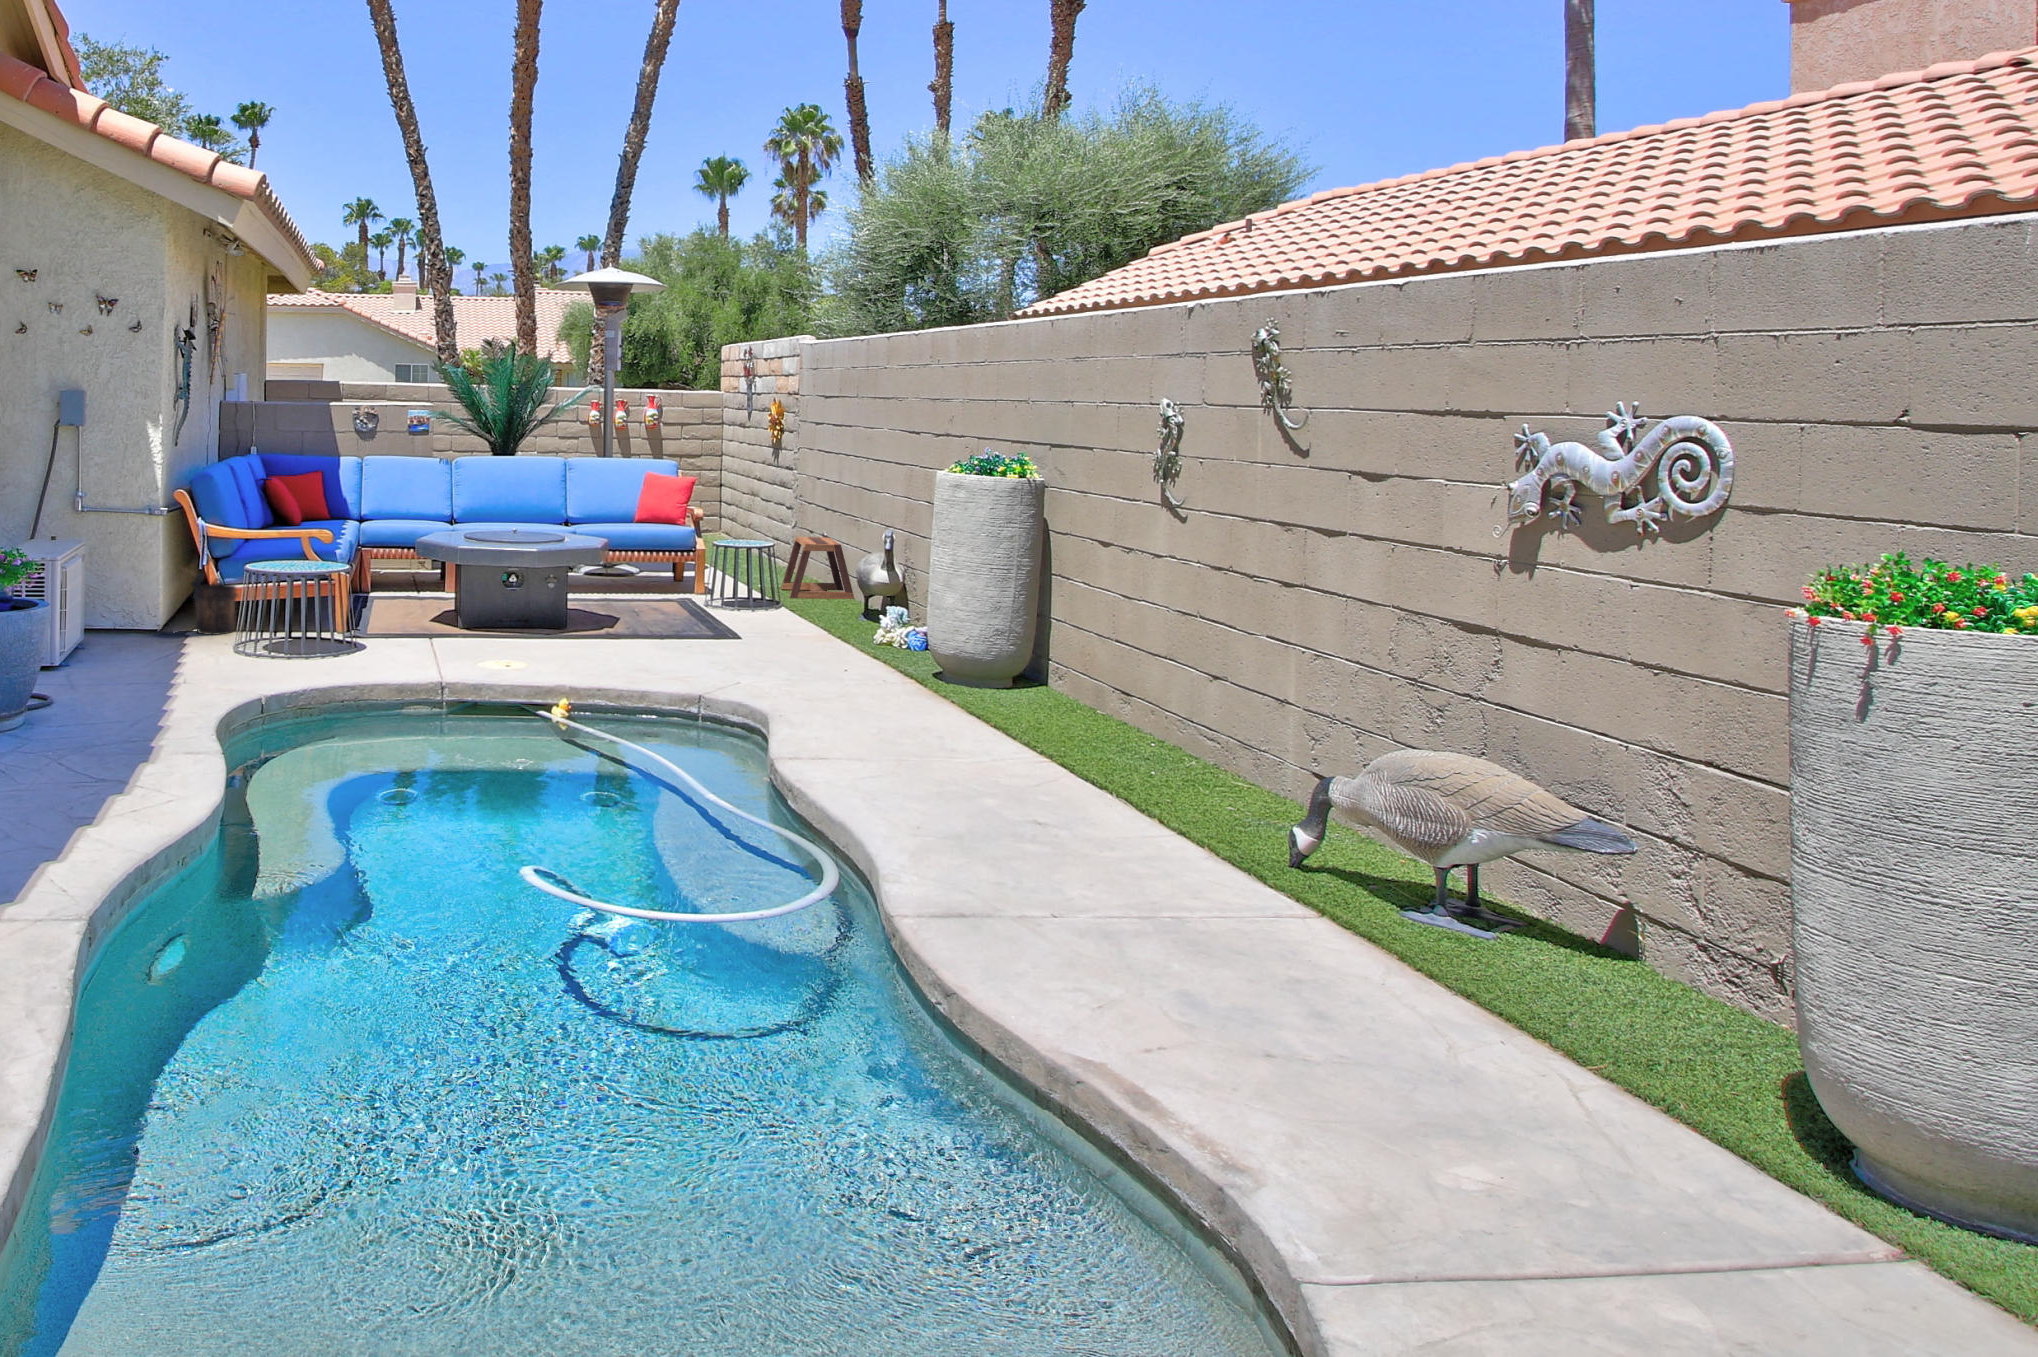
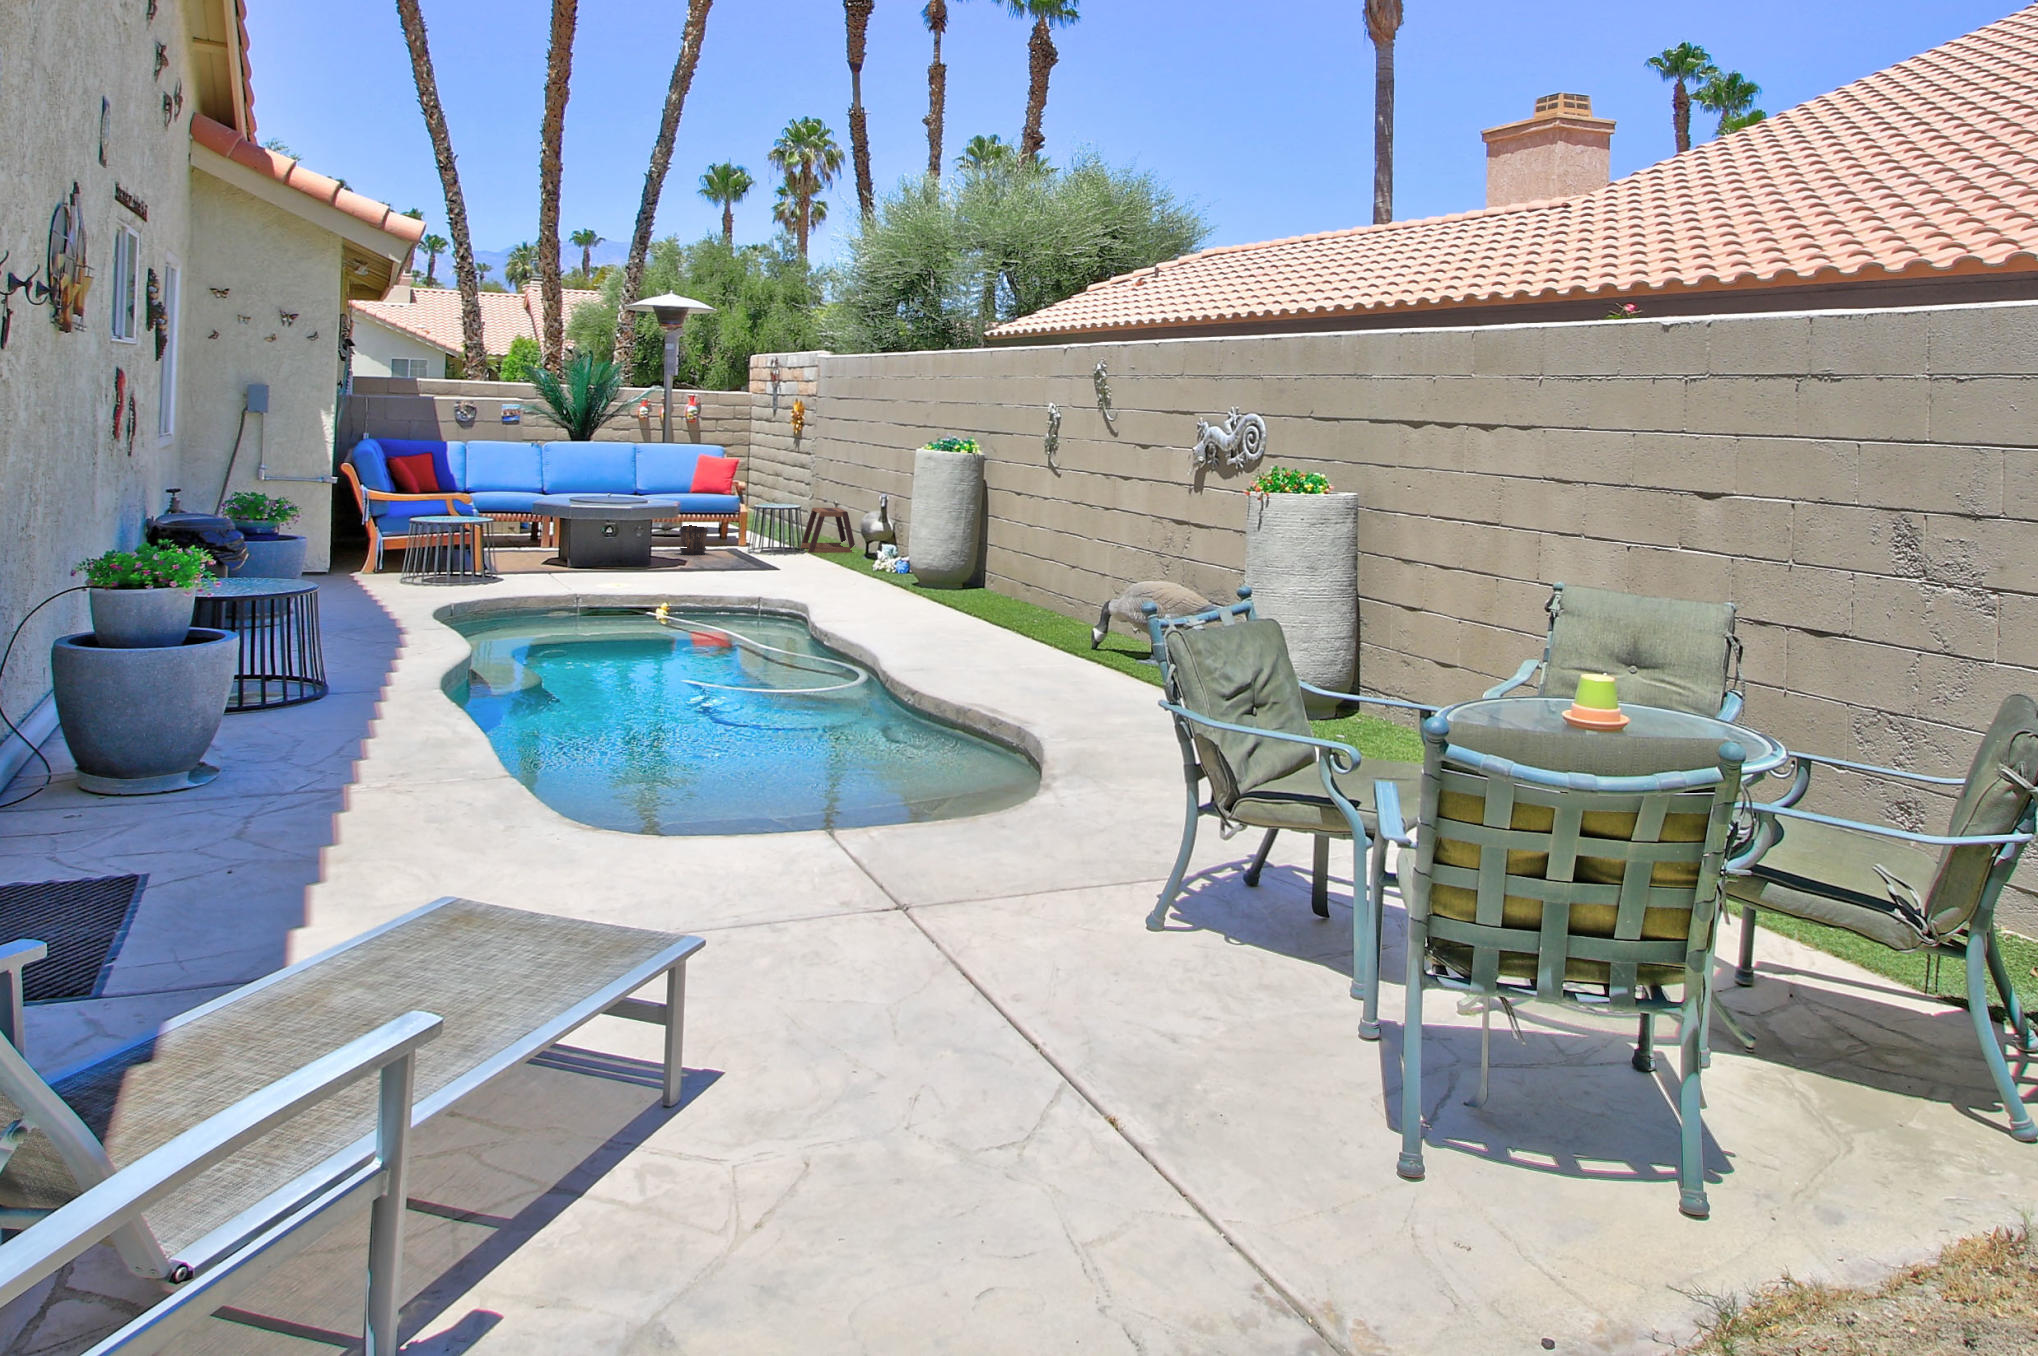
bucket: present [178,567,237,635] -> present [679,525,708,555]

